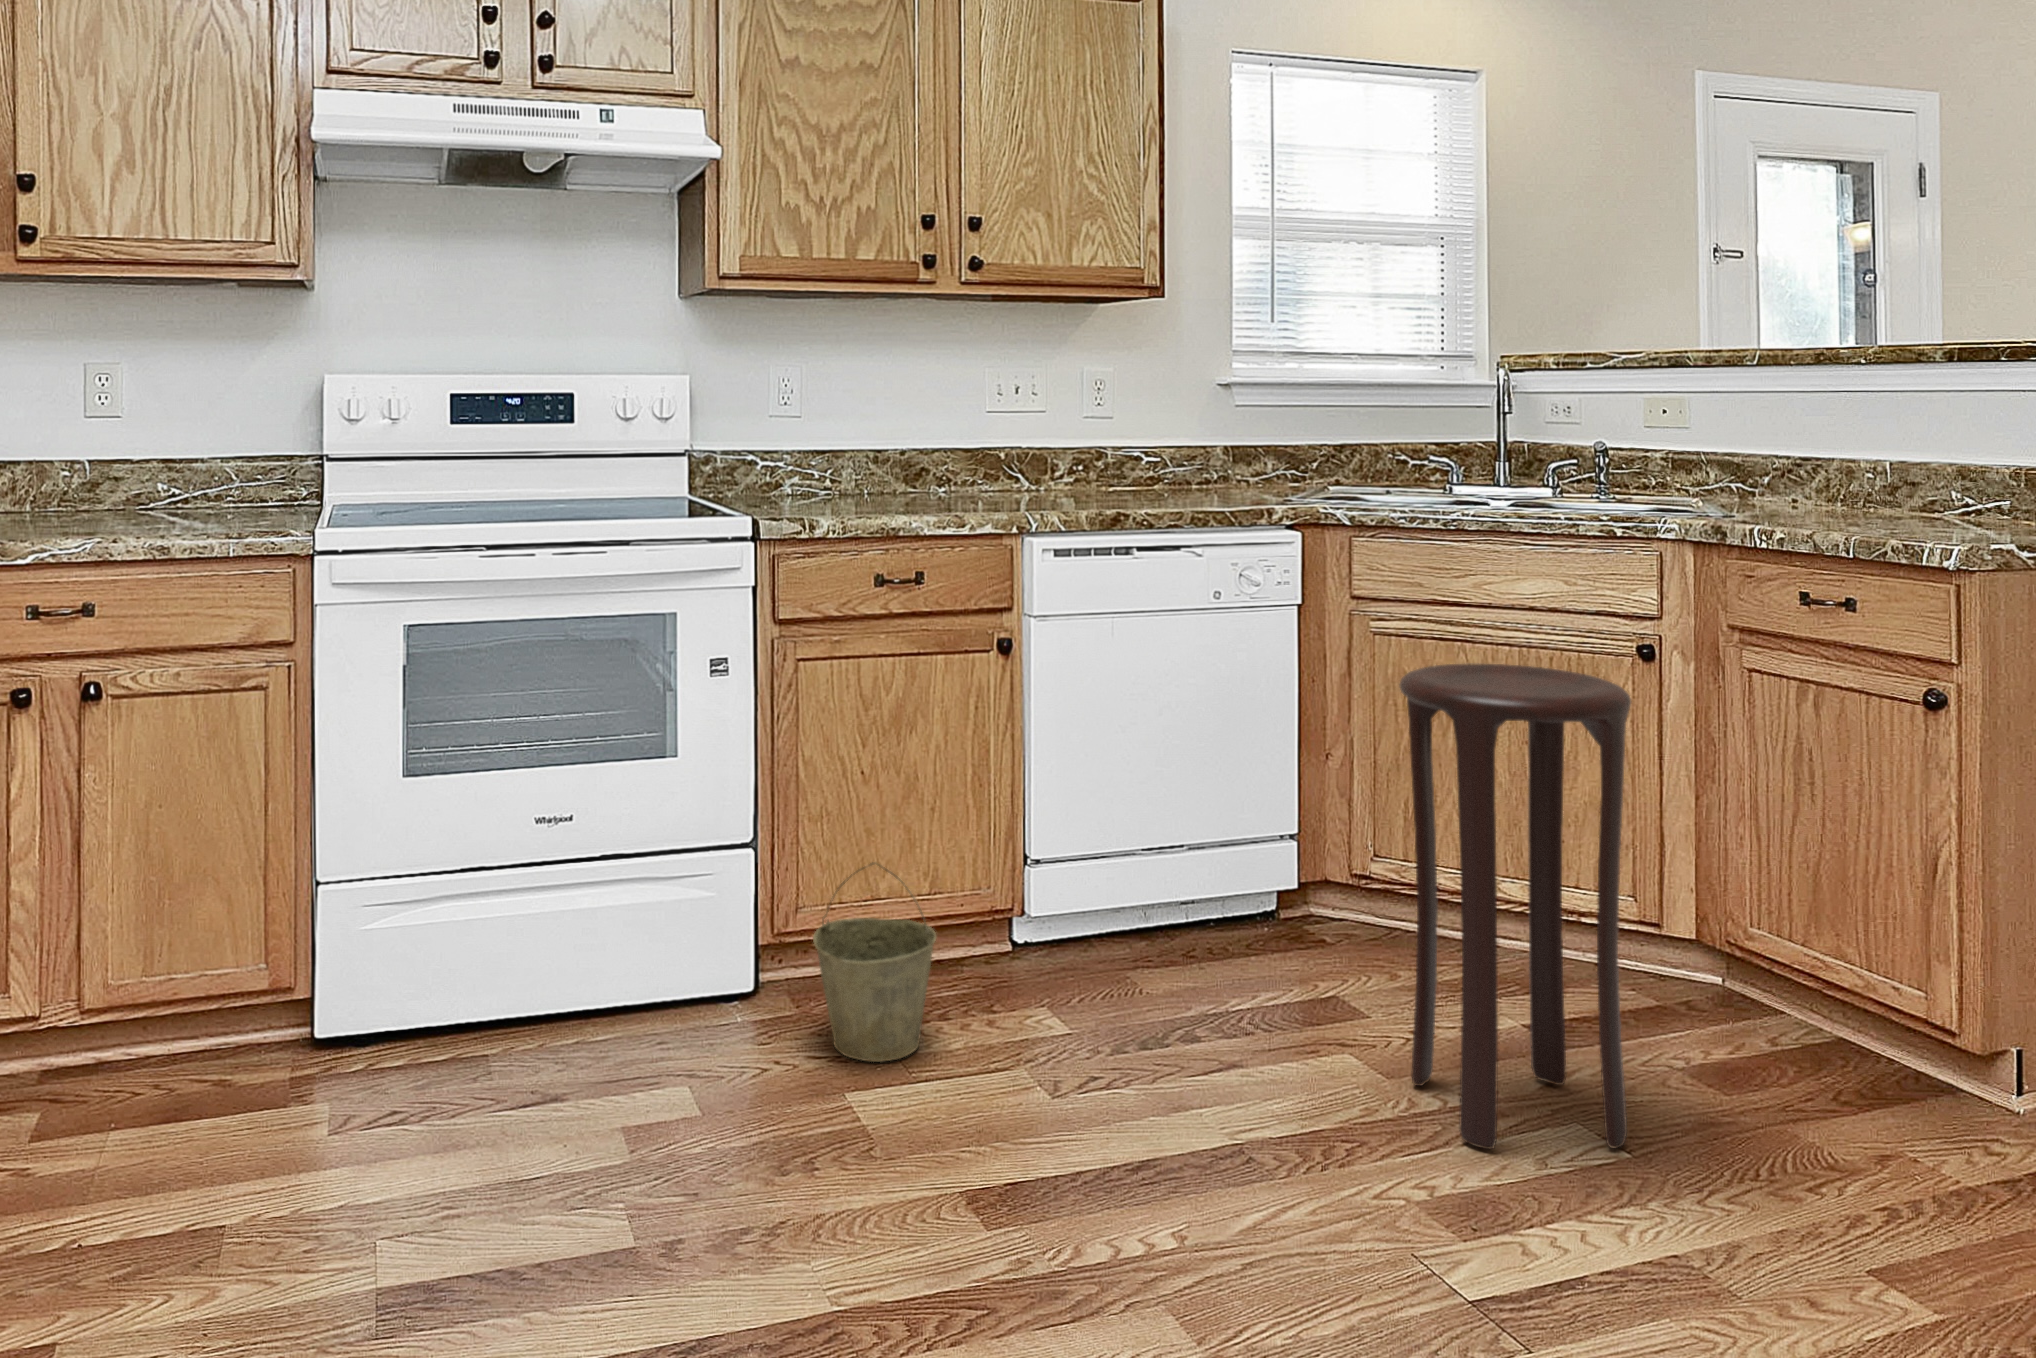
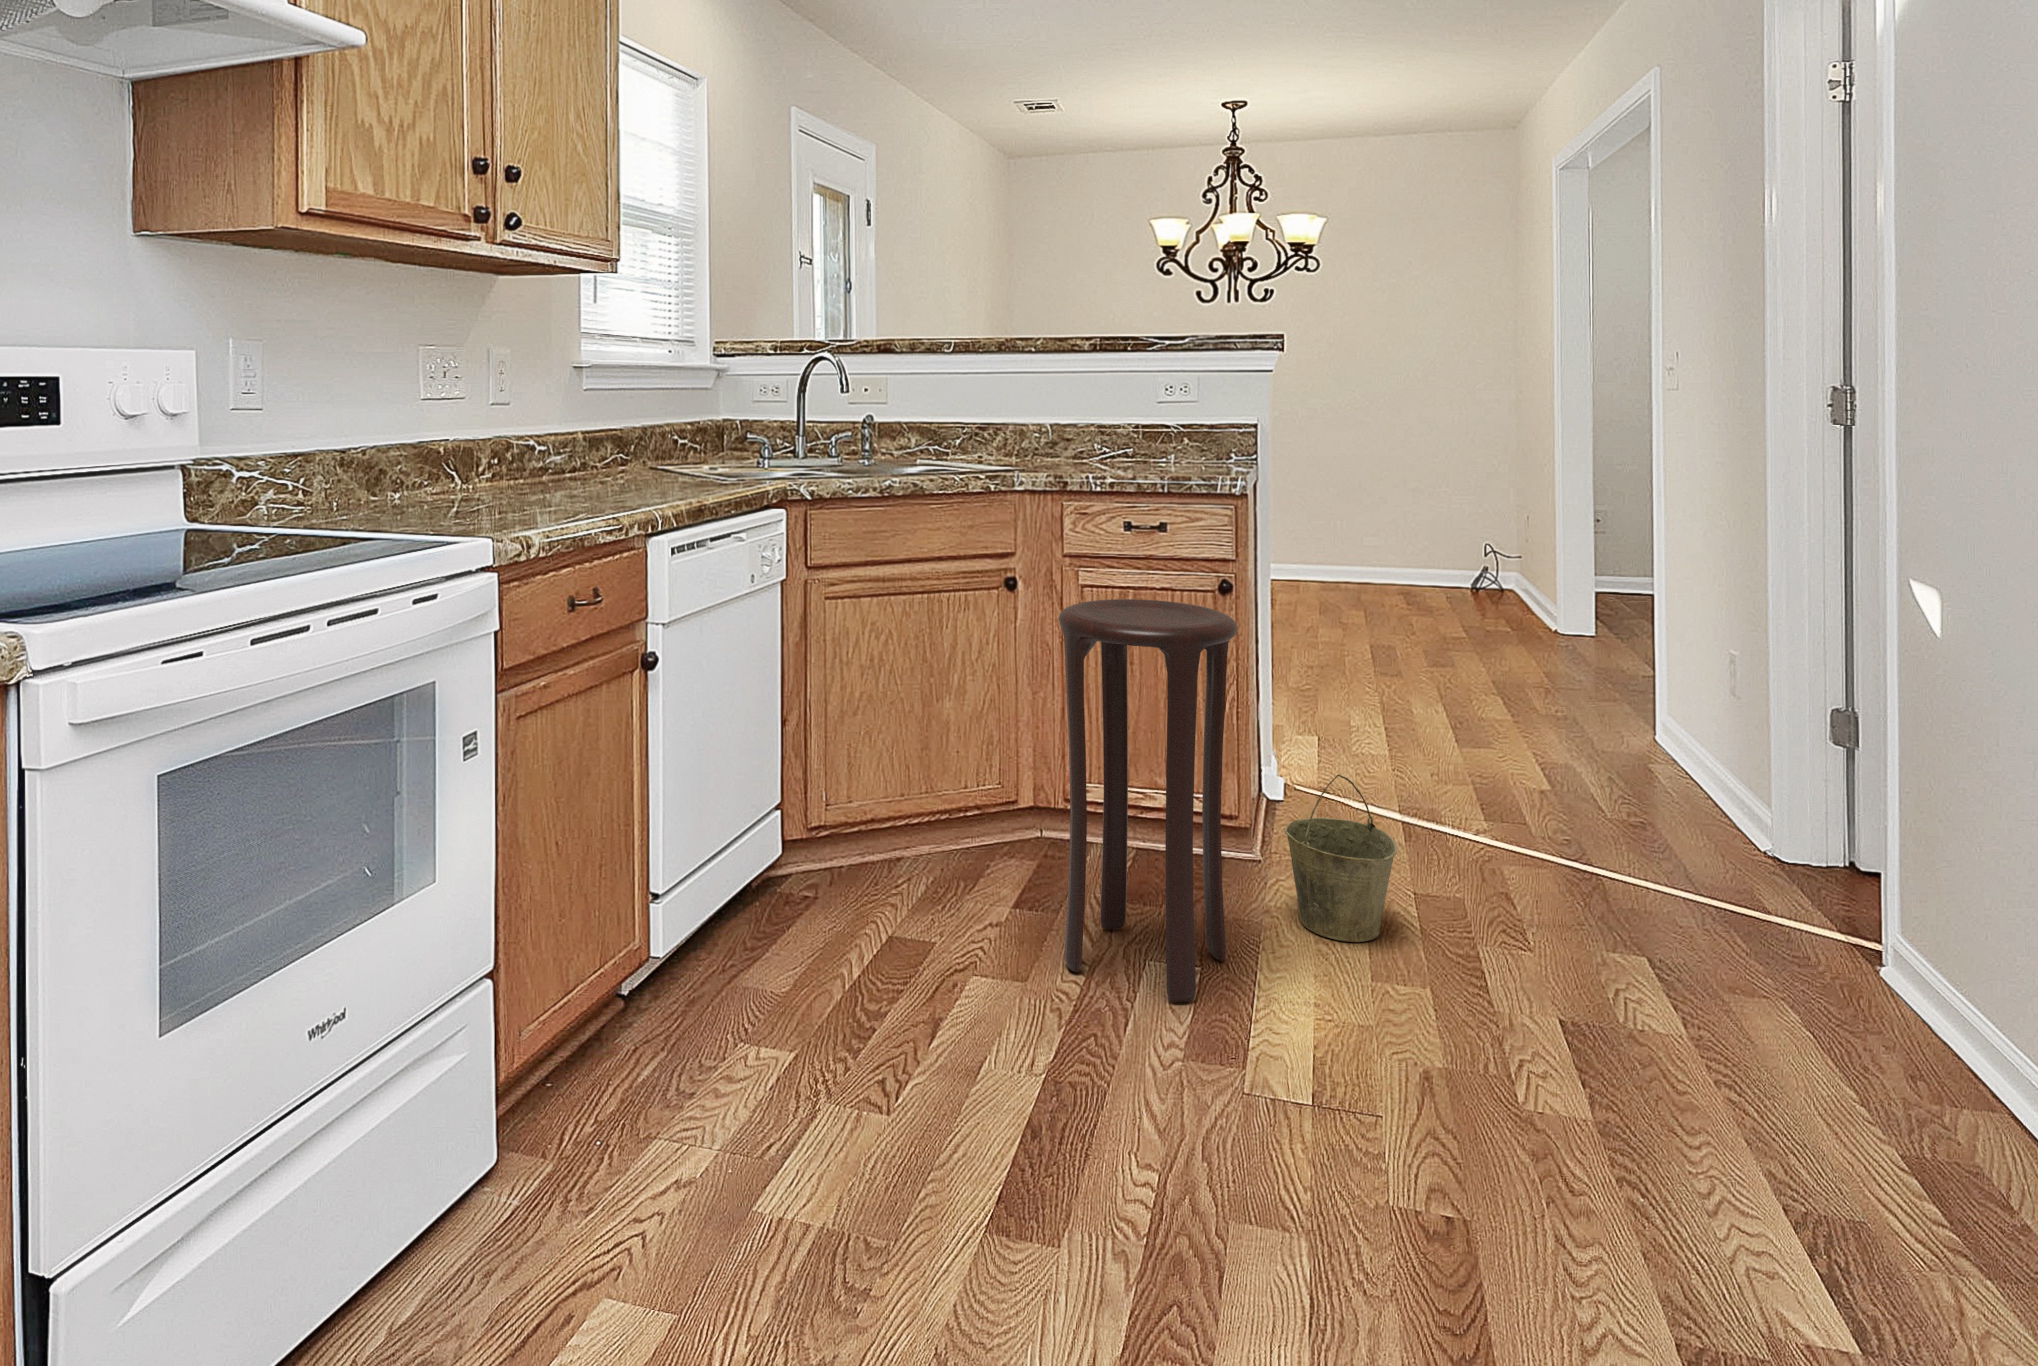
bucket: present [813,863,936,1062] -> present [1285,774,1397,942]

